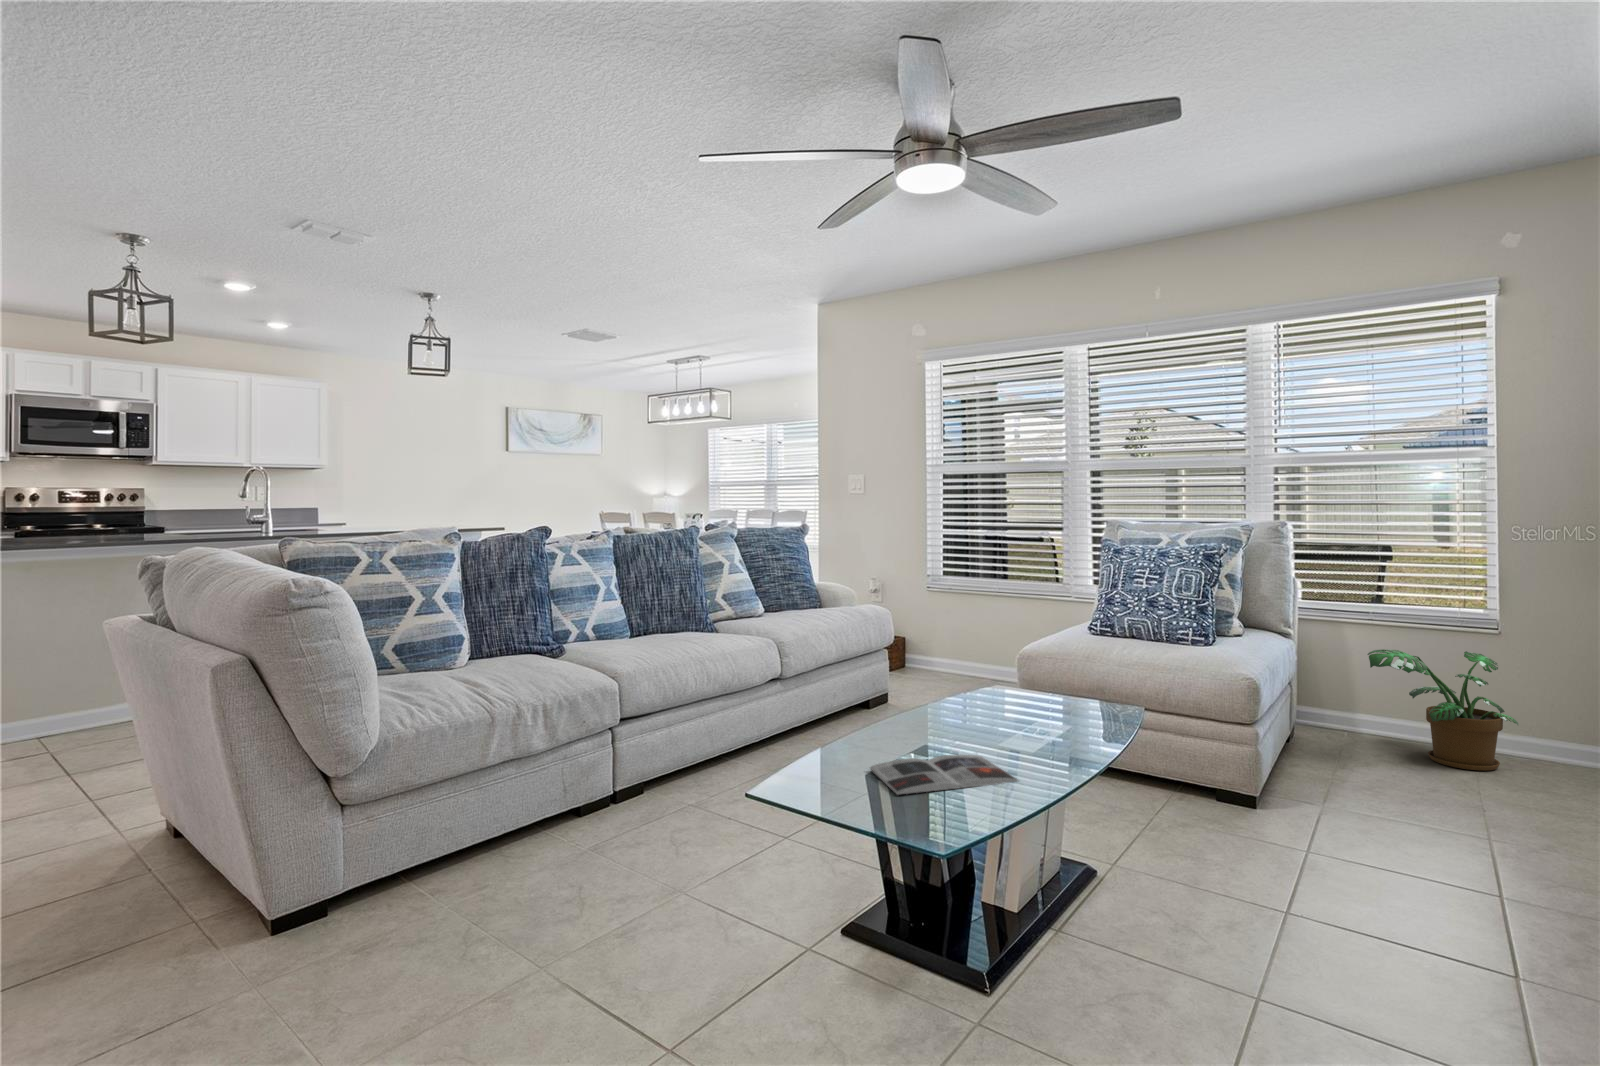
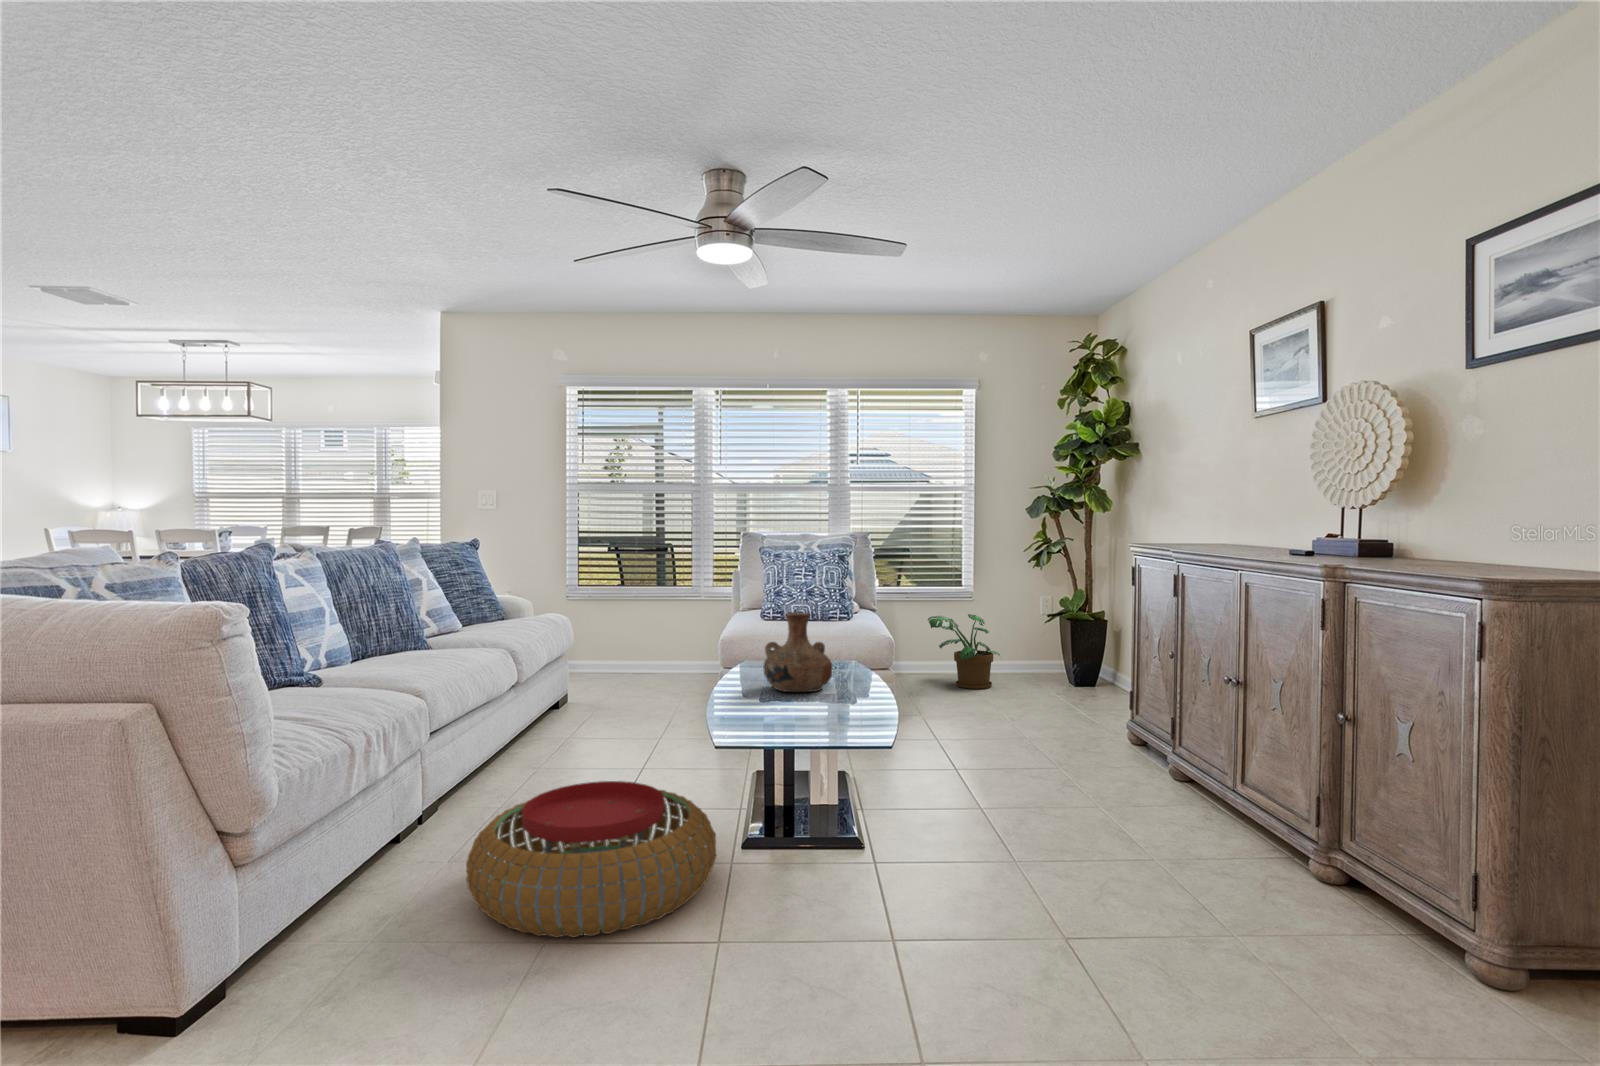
vase: none [957,629,1052,738] -> present [764,612,832,692]
magazine: present [870,755,1019,794] -> none [758,703,862,731]
pouf: none [501,797,780,986] -> present [466,781,716,937]

